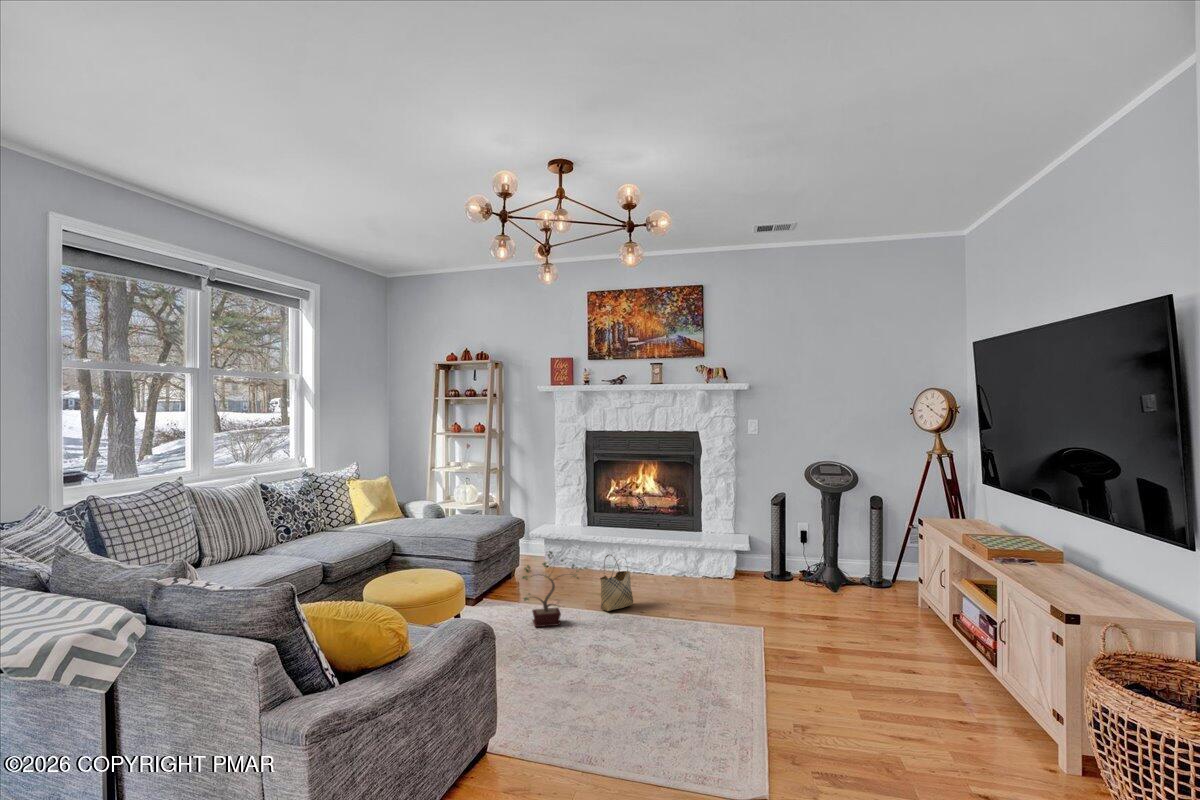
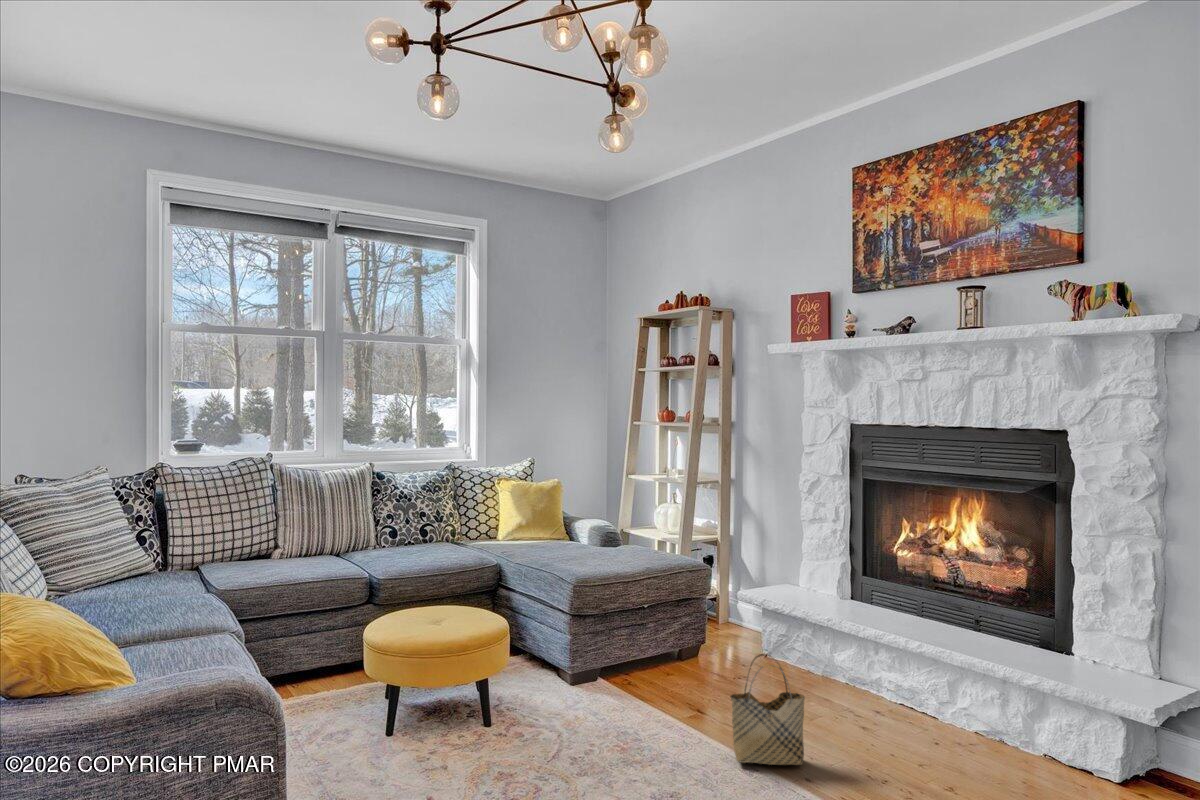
potted plant: present [522,551,586,627] -> none [574,620,679,759]

